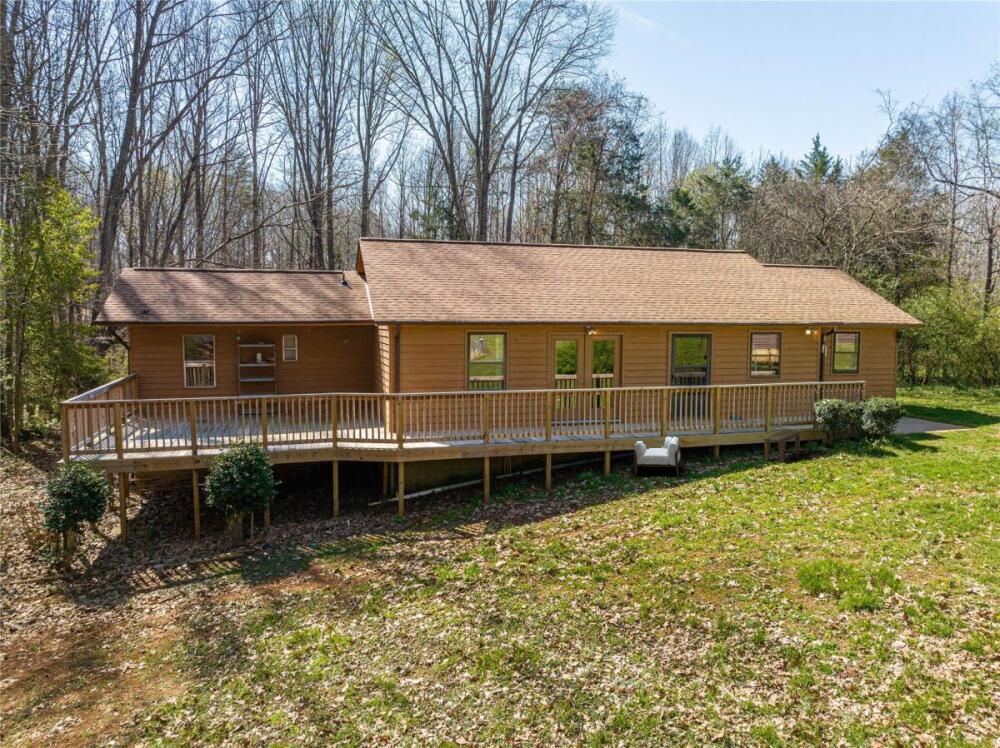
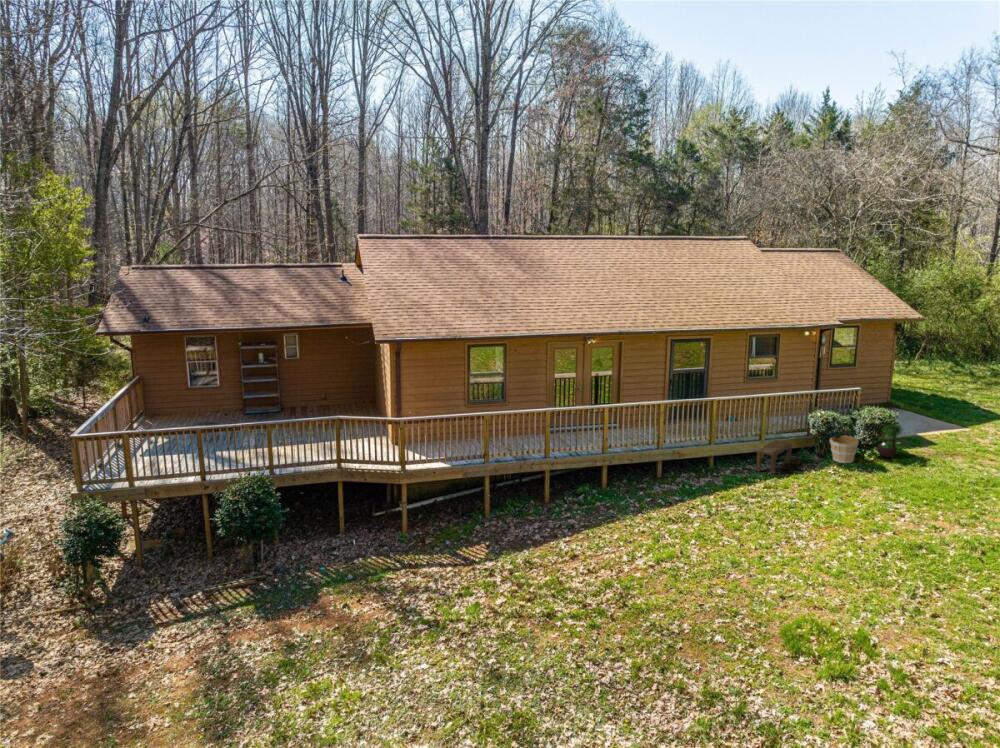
potted tree: none [888,408,914,446] -> present [878,425,903,457]
wooden bucket: none [838,425,869,452] -> present [830,436,859,463]
armchair: present [634,437,681,476] -> none [630,446,675,489]

